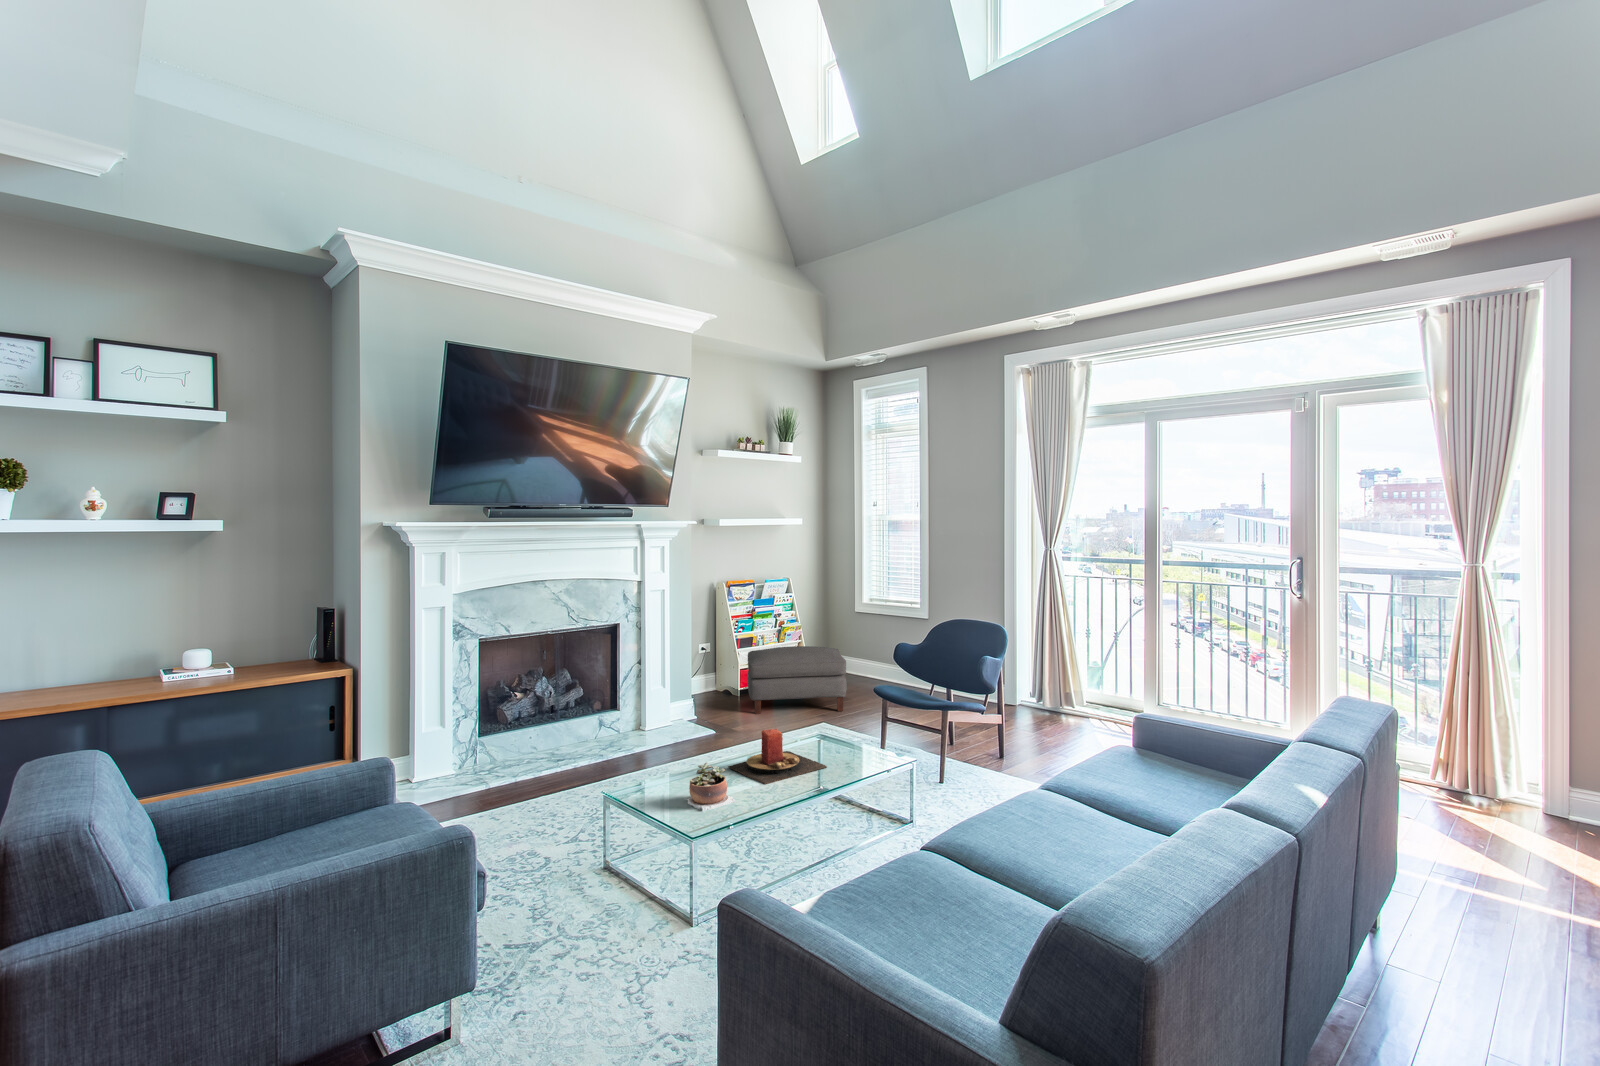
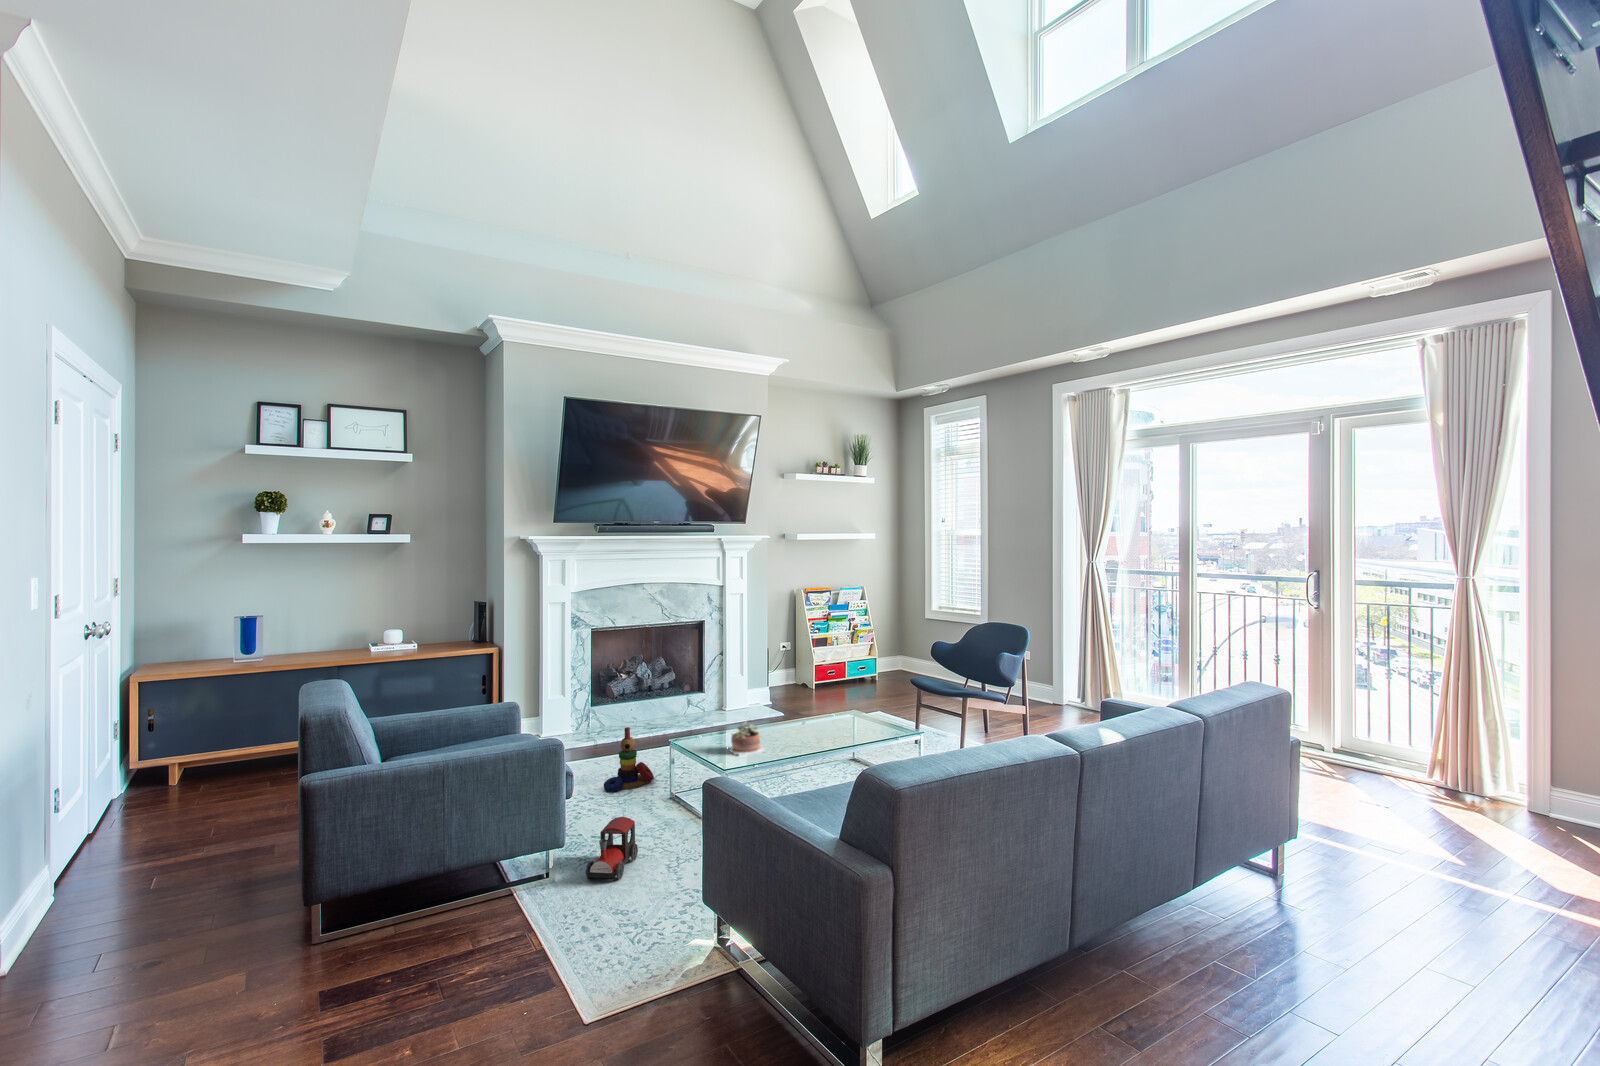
ottoman: present [747,646,847,714] -> none [818,647,905,704]
candle: present [728,729,827,784] -> none [770,702,848,744]
stacking toy: none [510,773,577,862] -> present [604,727,654,792]
toy train: none [508,921,579,1026] -> present [586,817,638,879]

